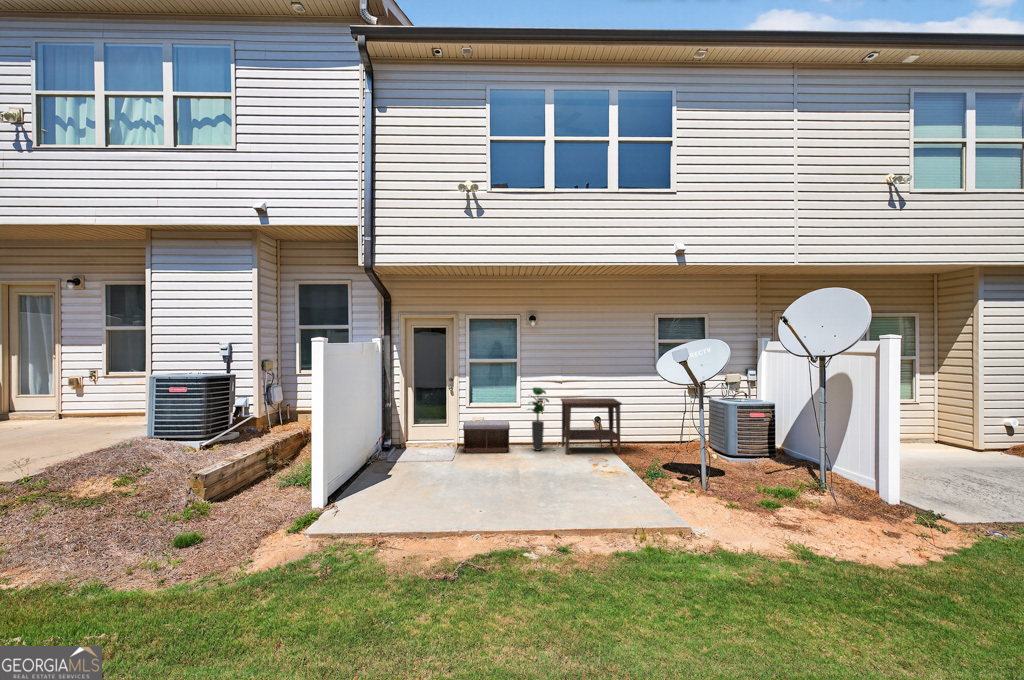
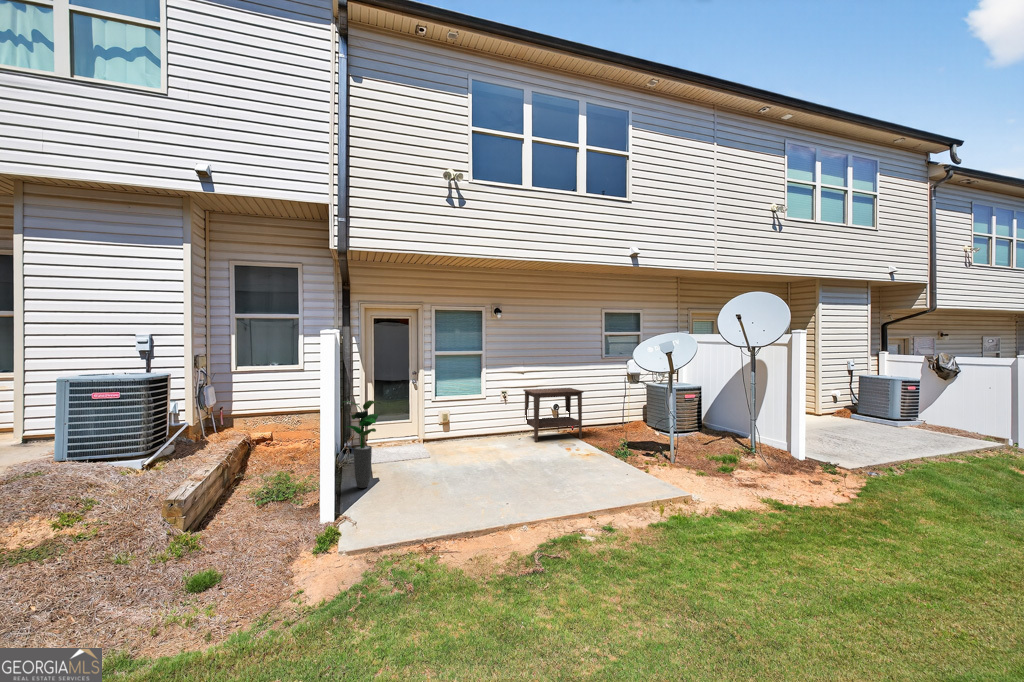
potted plant: present [528,387,549,450] -> present [344,400,380,488]
bench: present [463,421,510,453] -> none [432,413,482,448]

